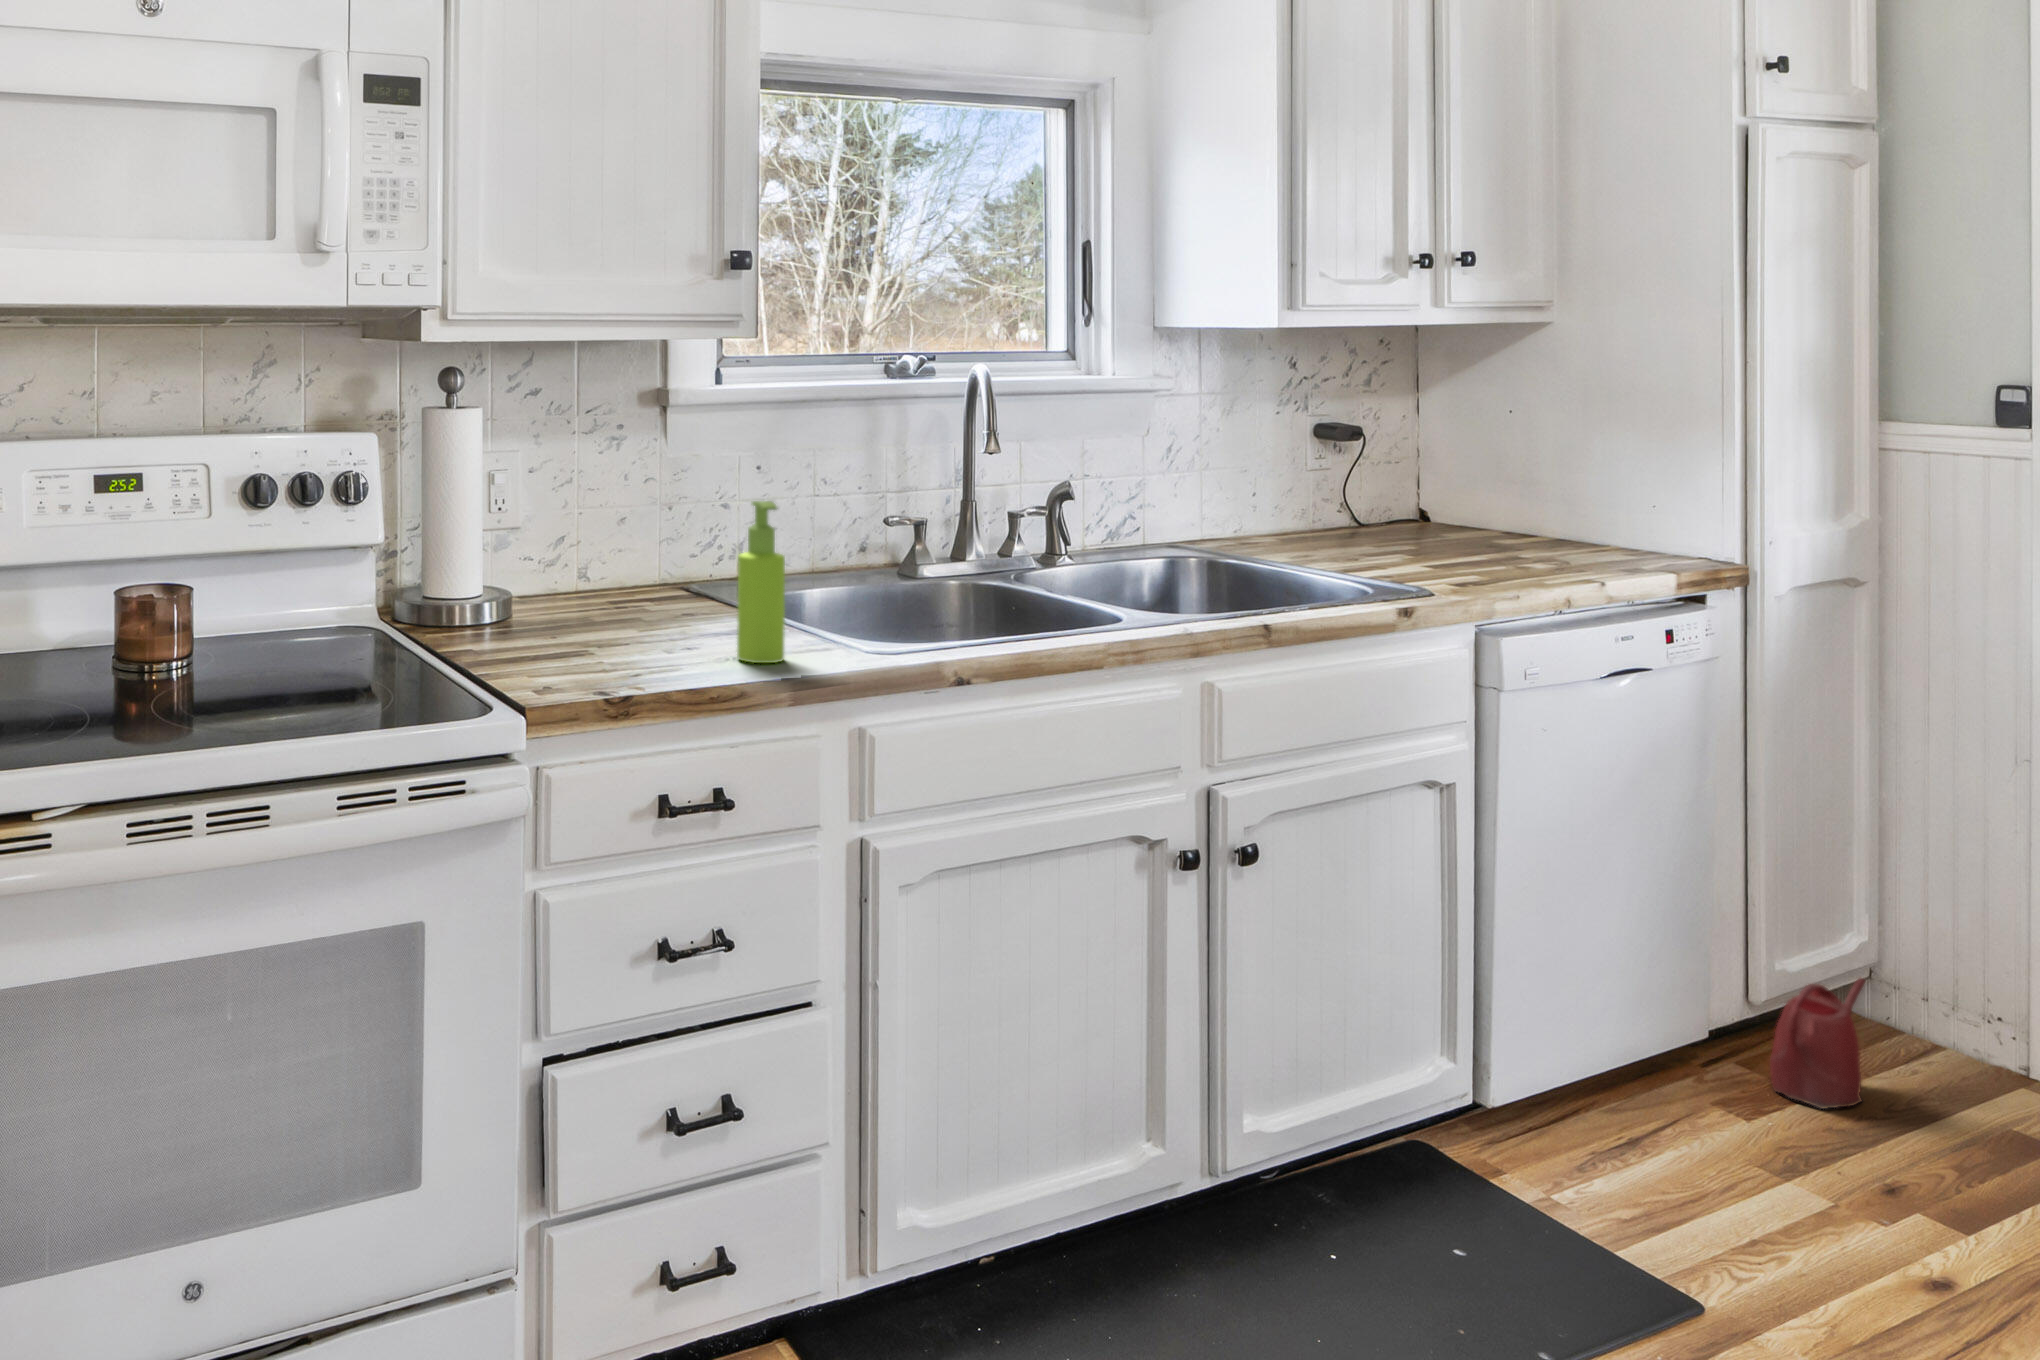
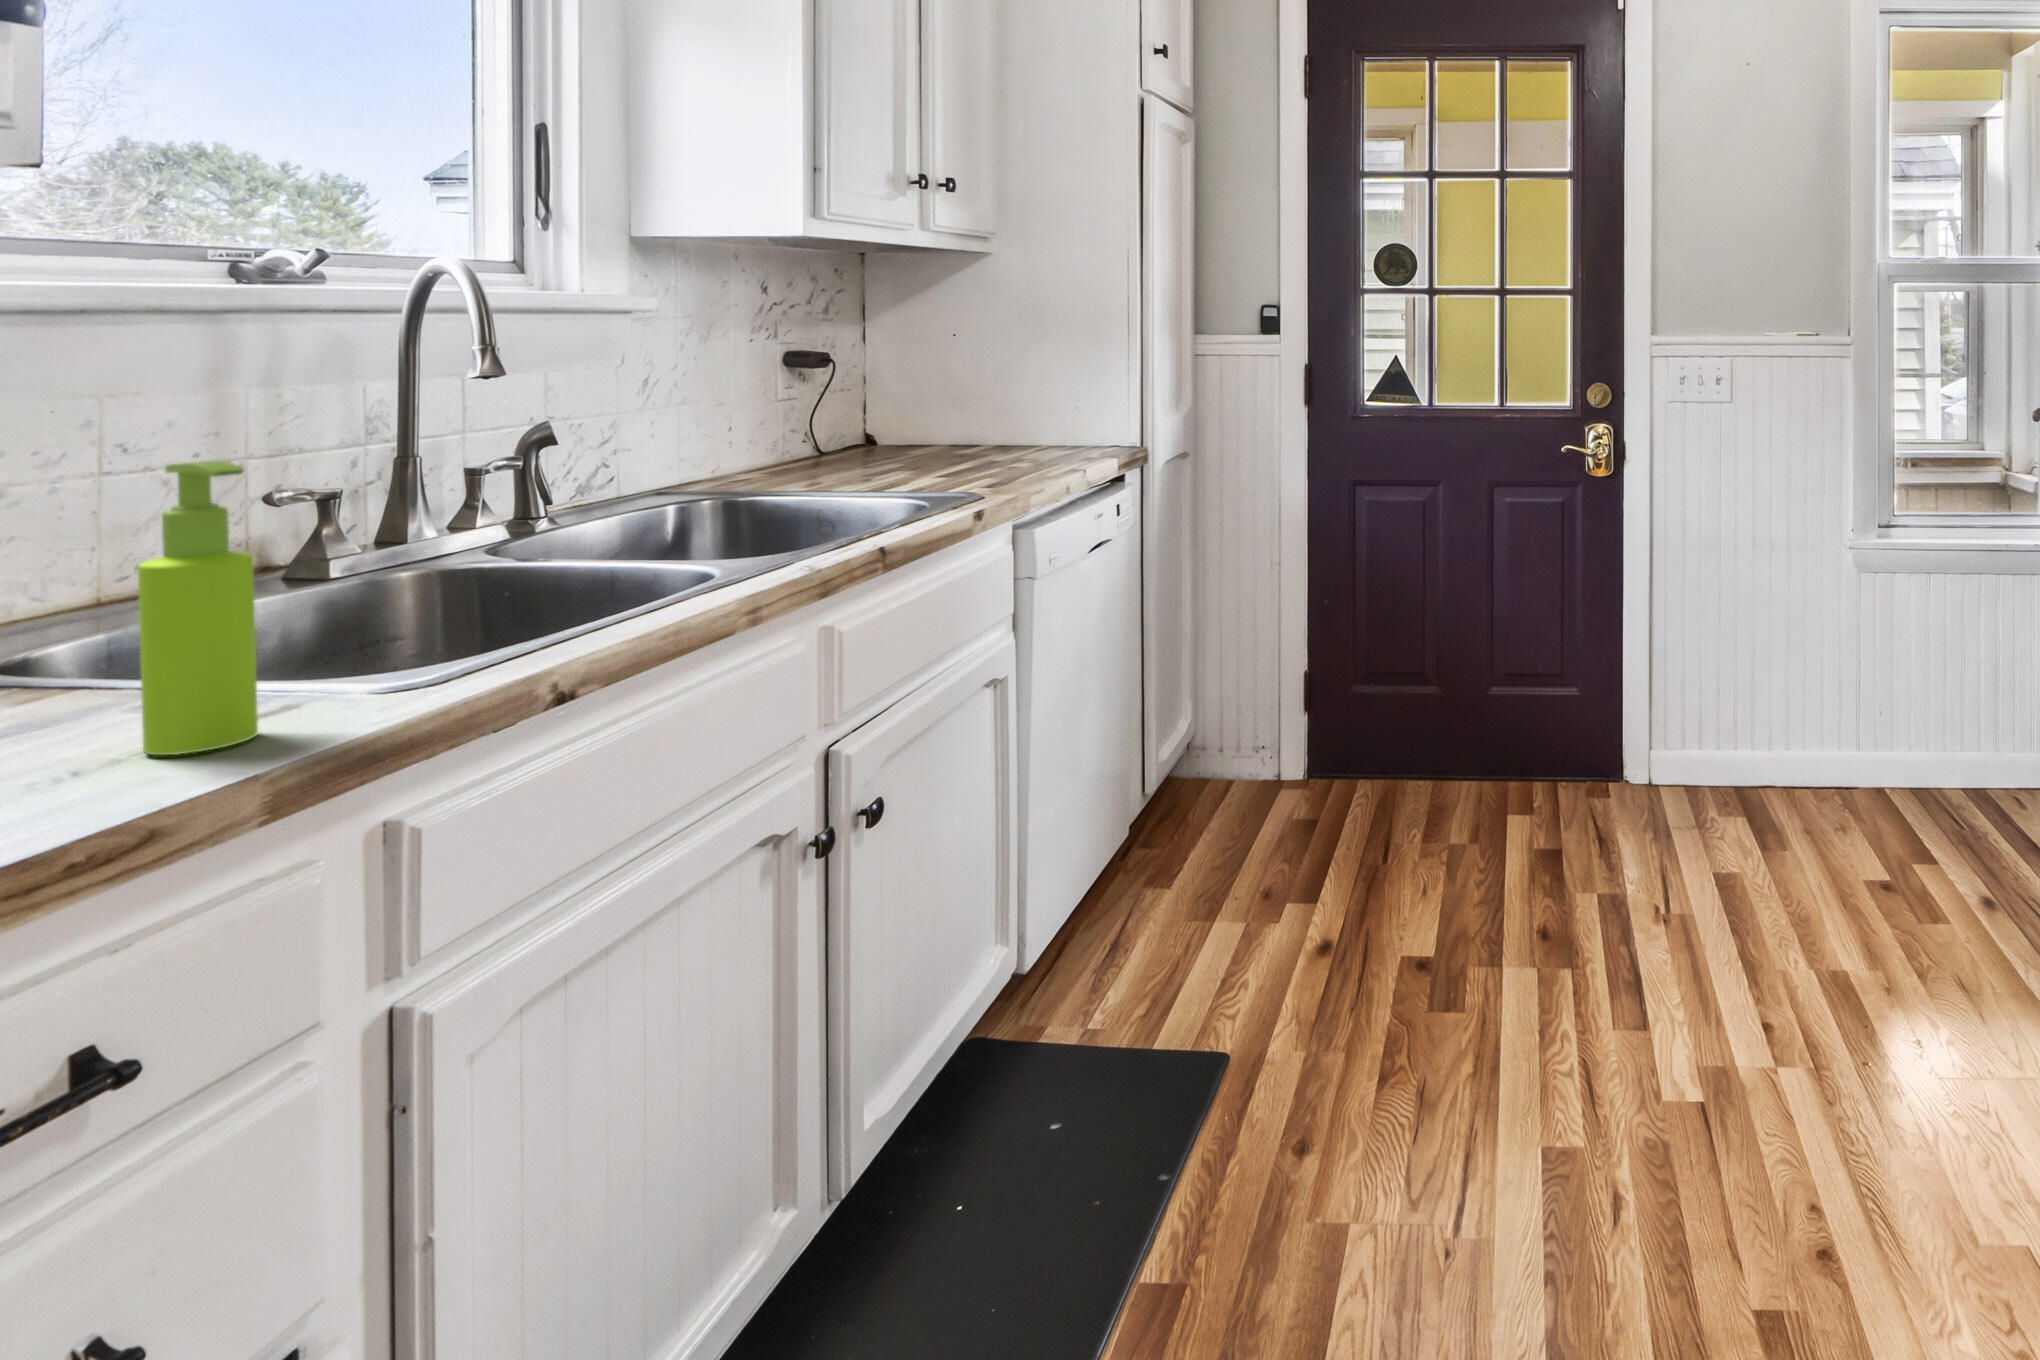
watering can: present [1770,978,1865,1109] -> none [1166,752,1222,860]

